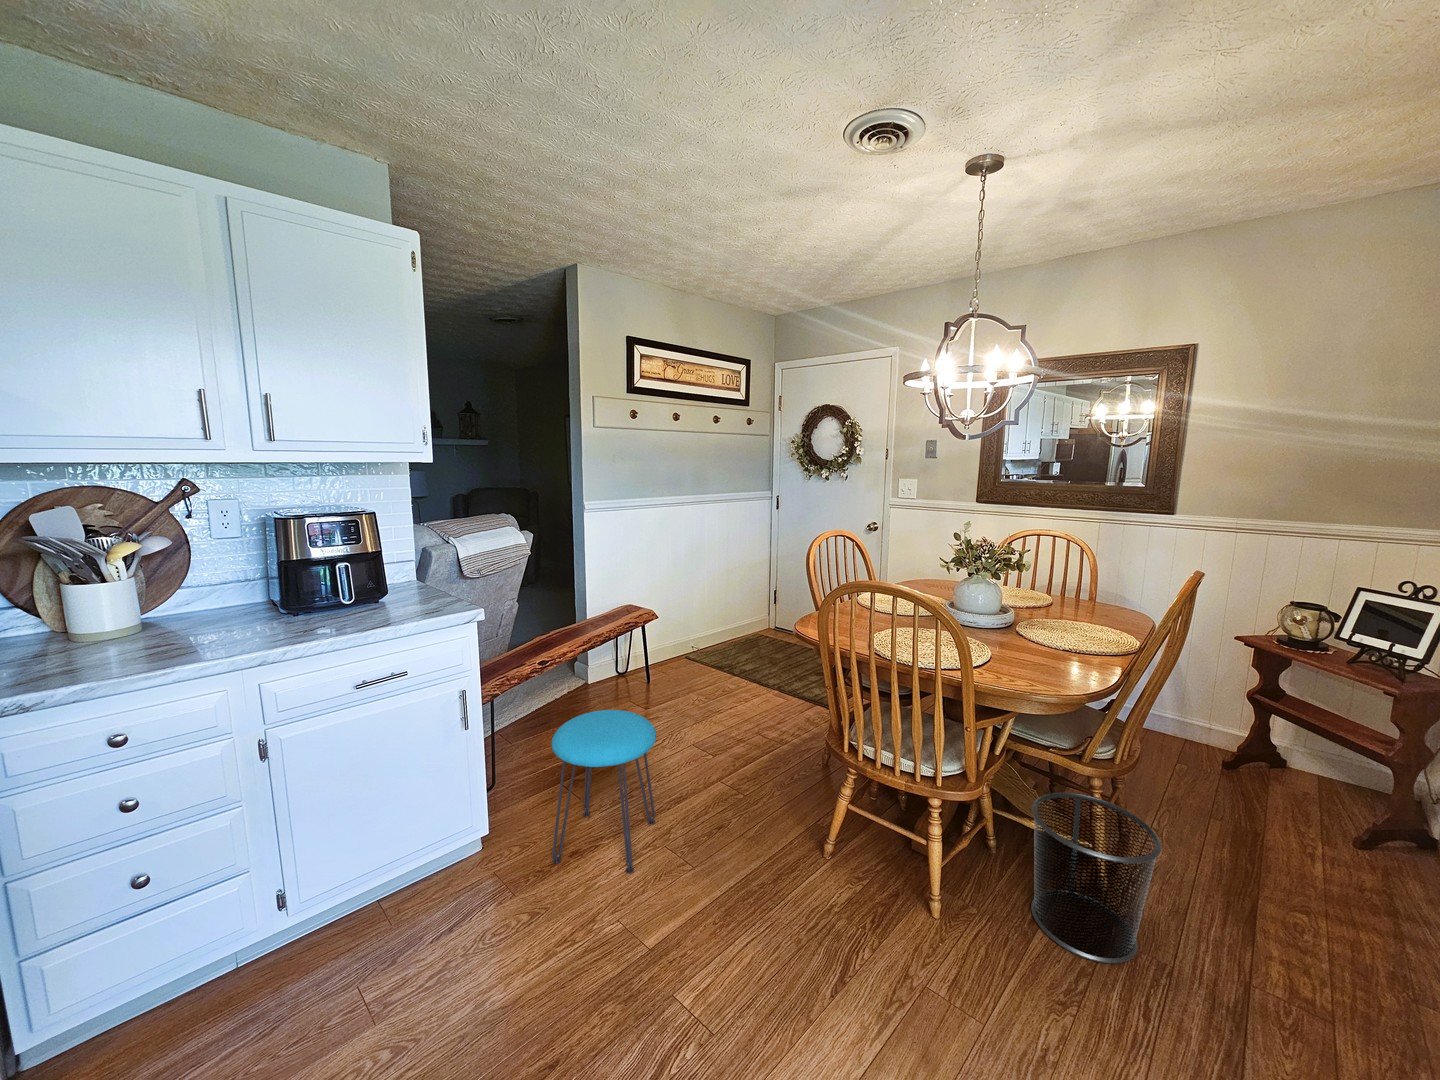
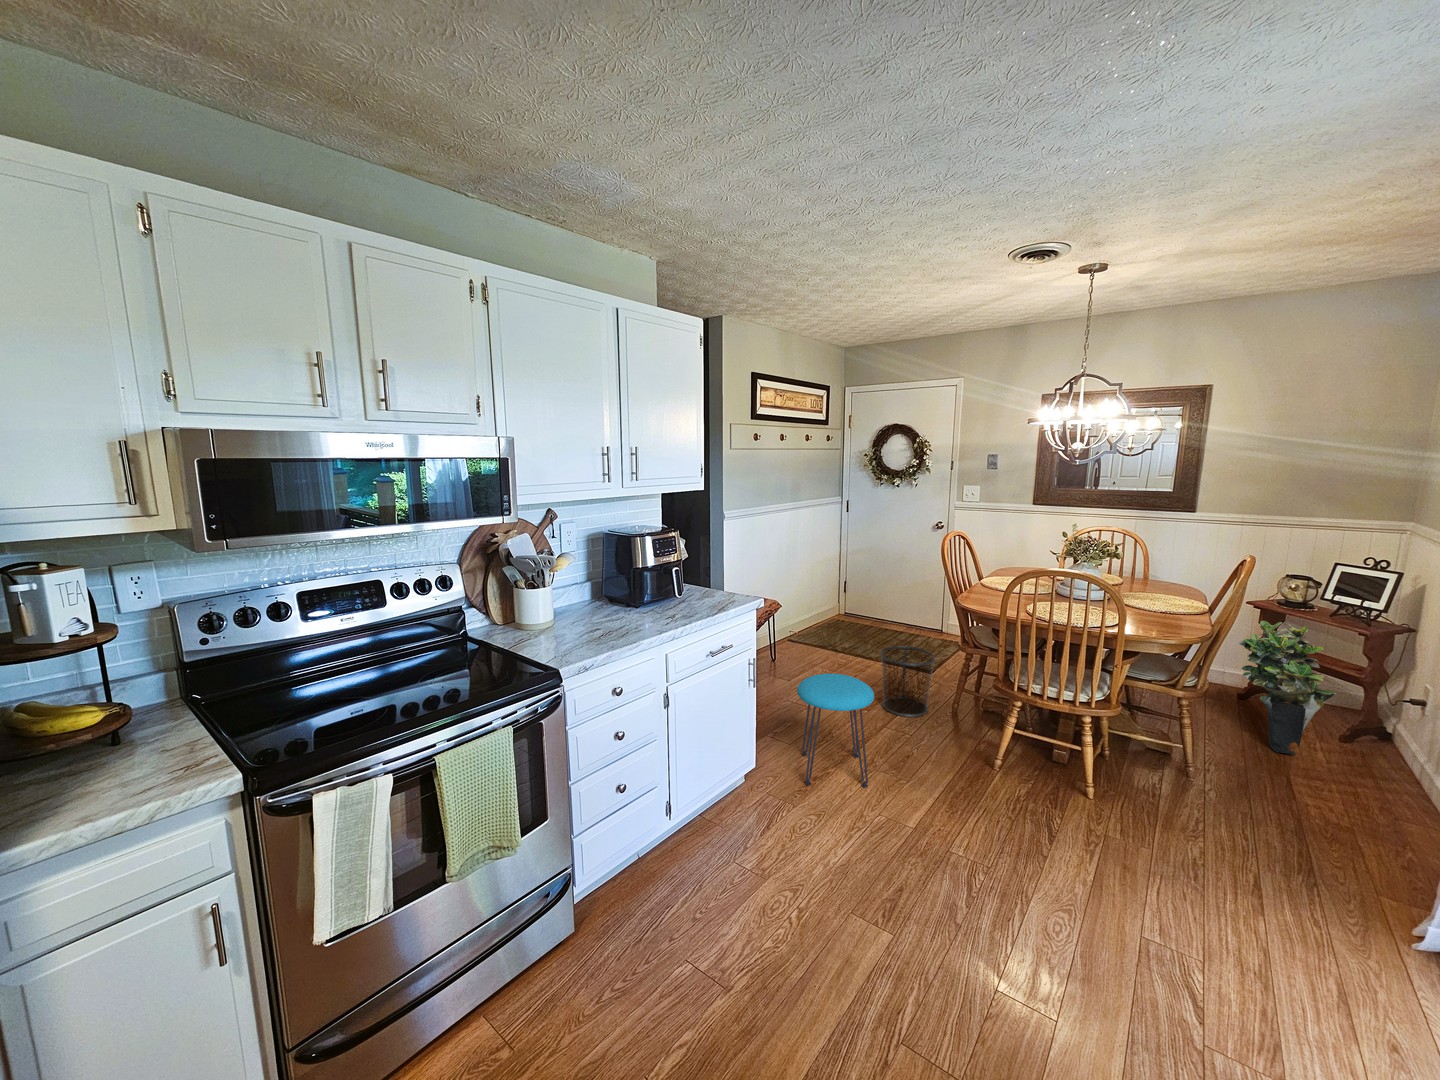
potted plant: none [1203,665,1340,865] -> present [1239,621,1336,755]
waste bin: present [1031,793,1161,963] -> present [880,646,935,717]

